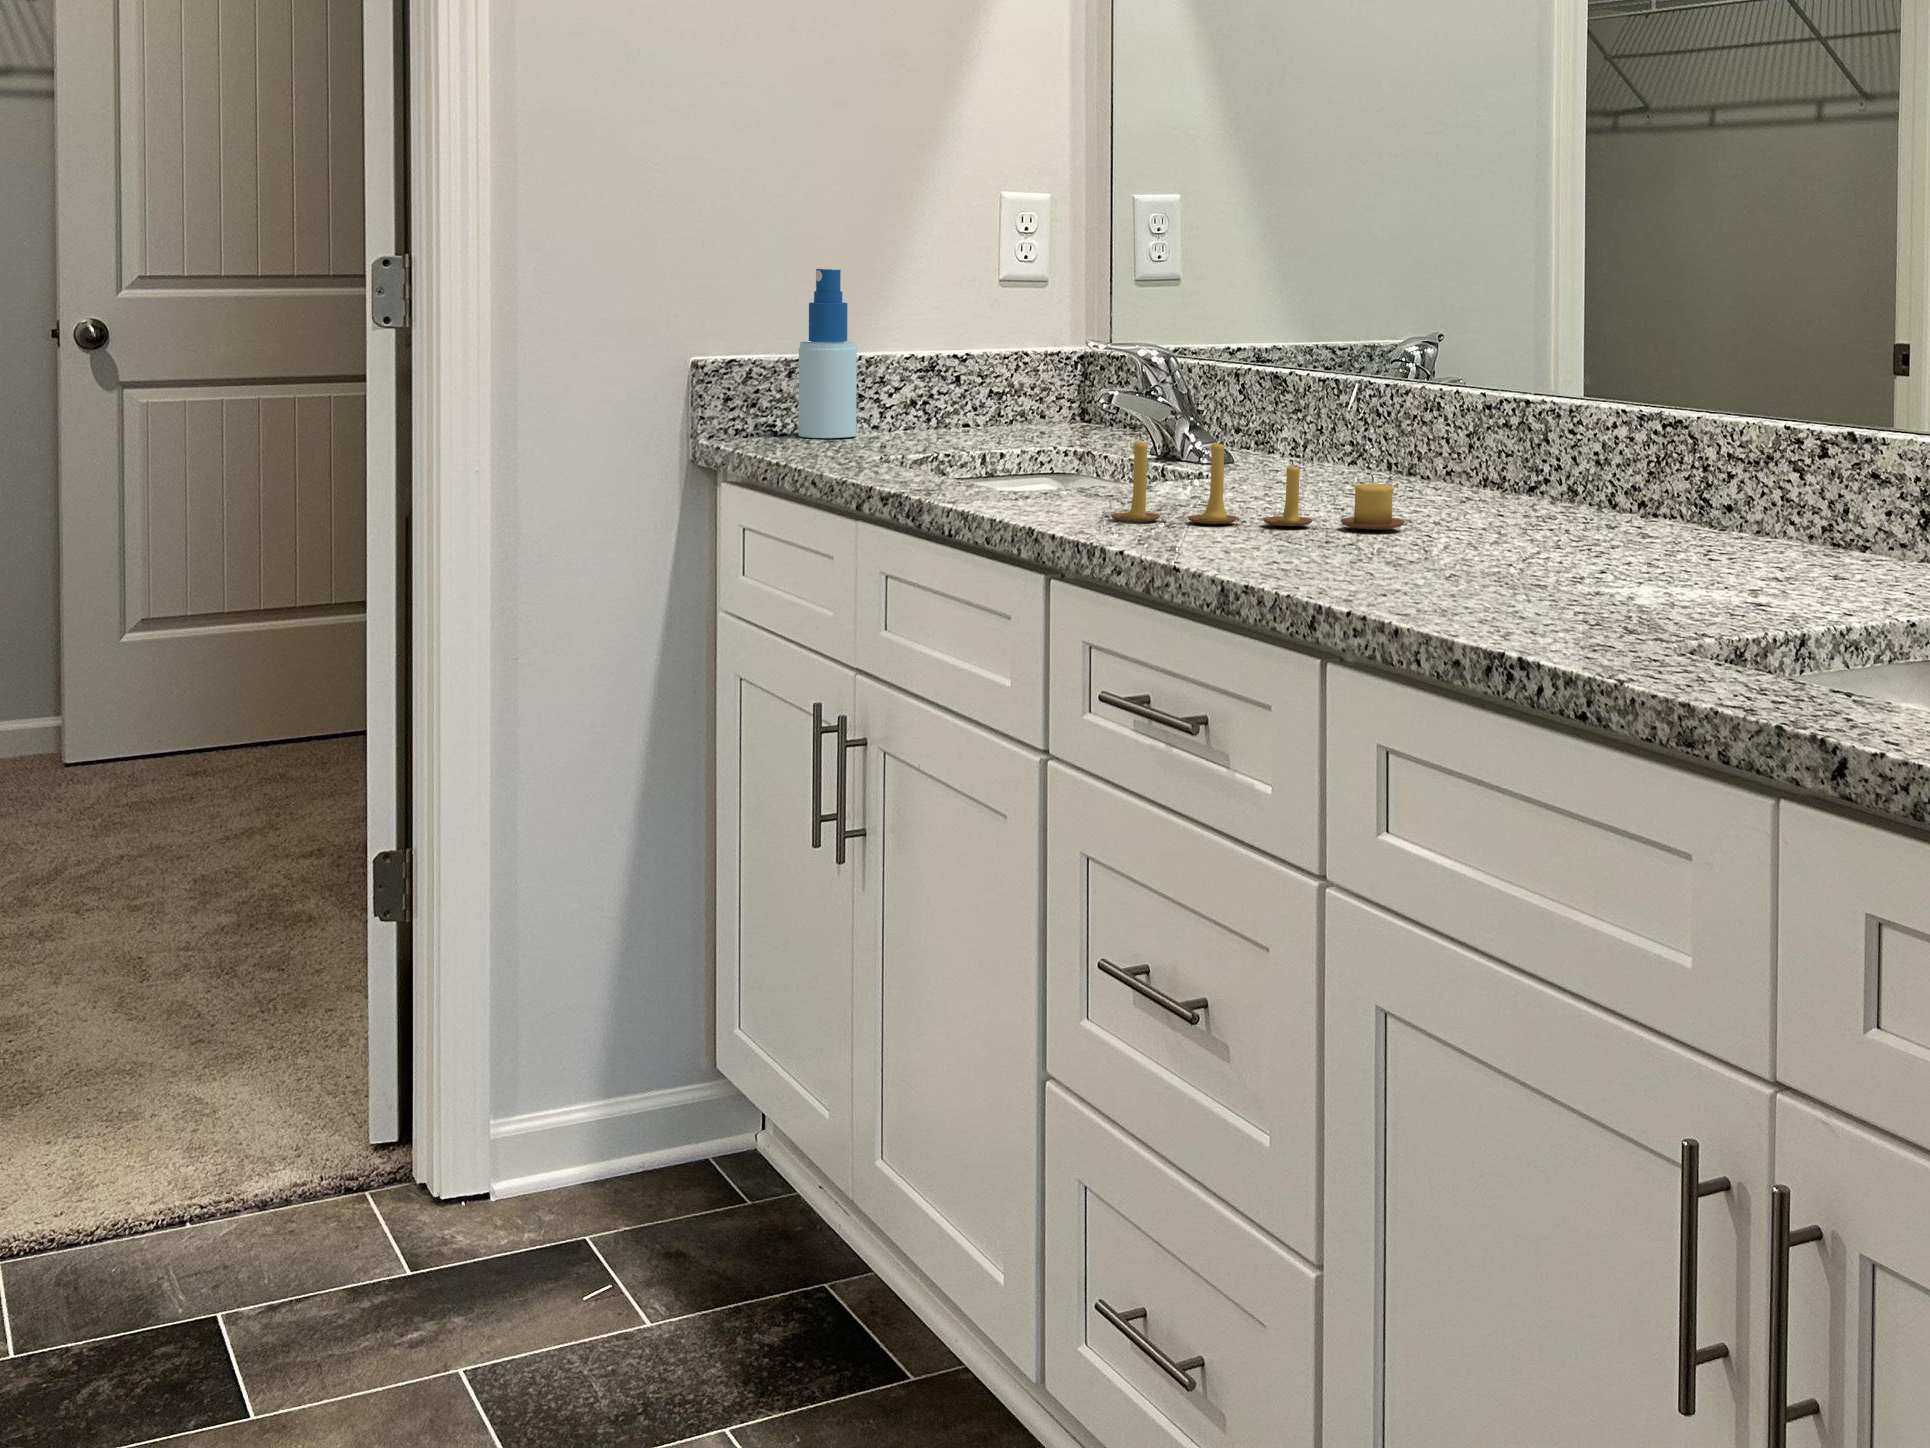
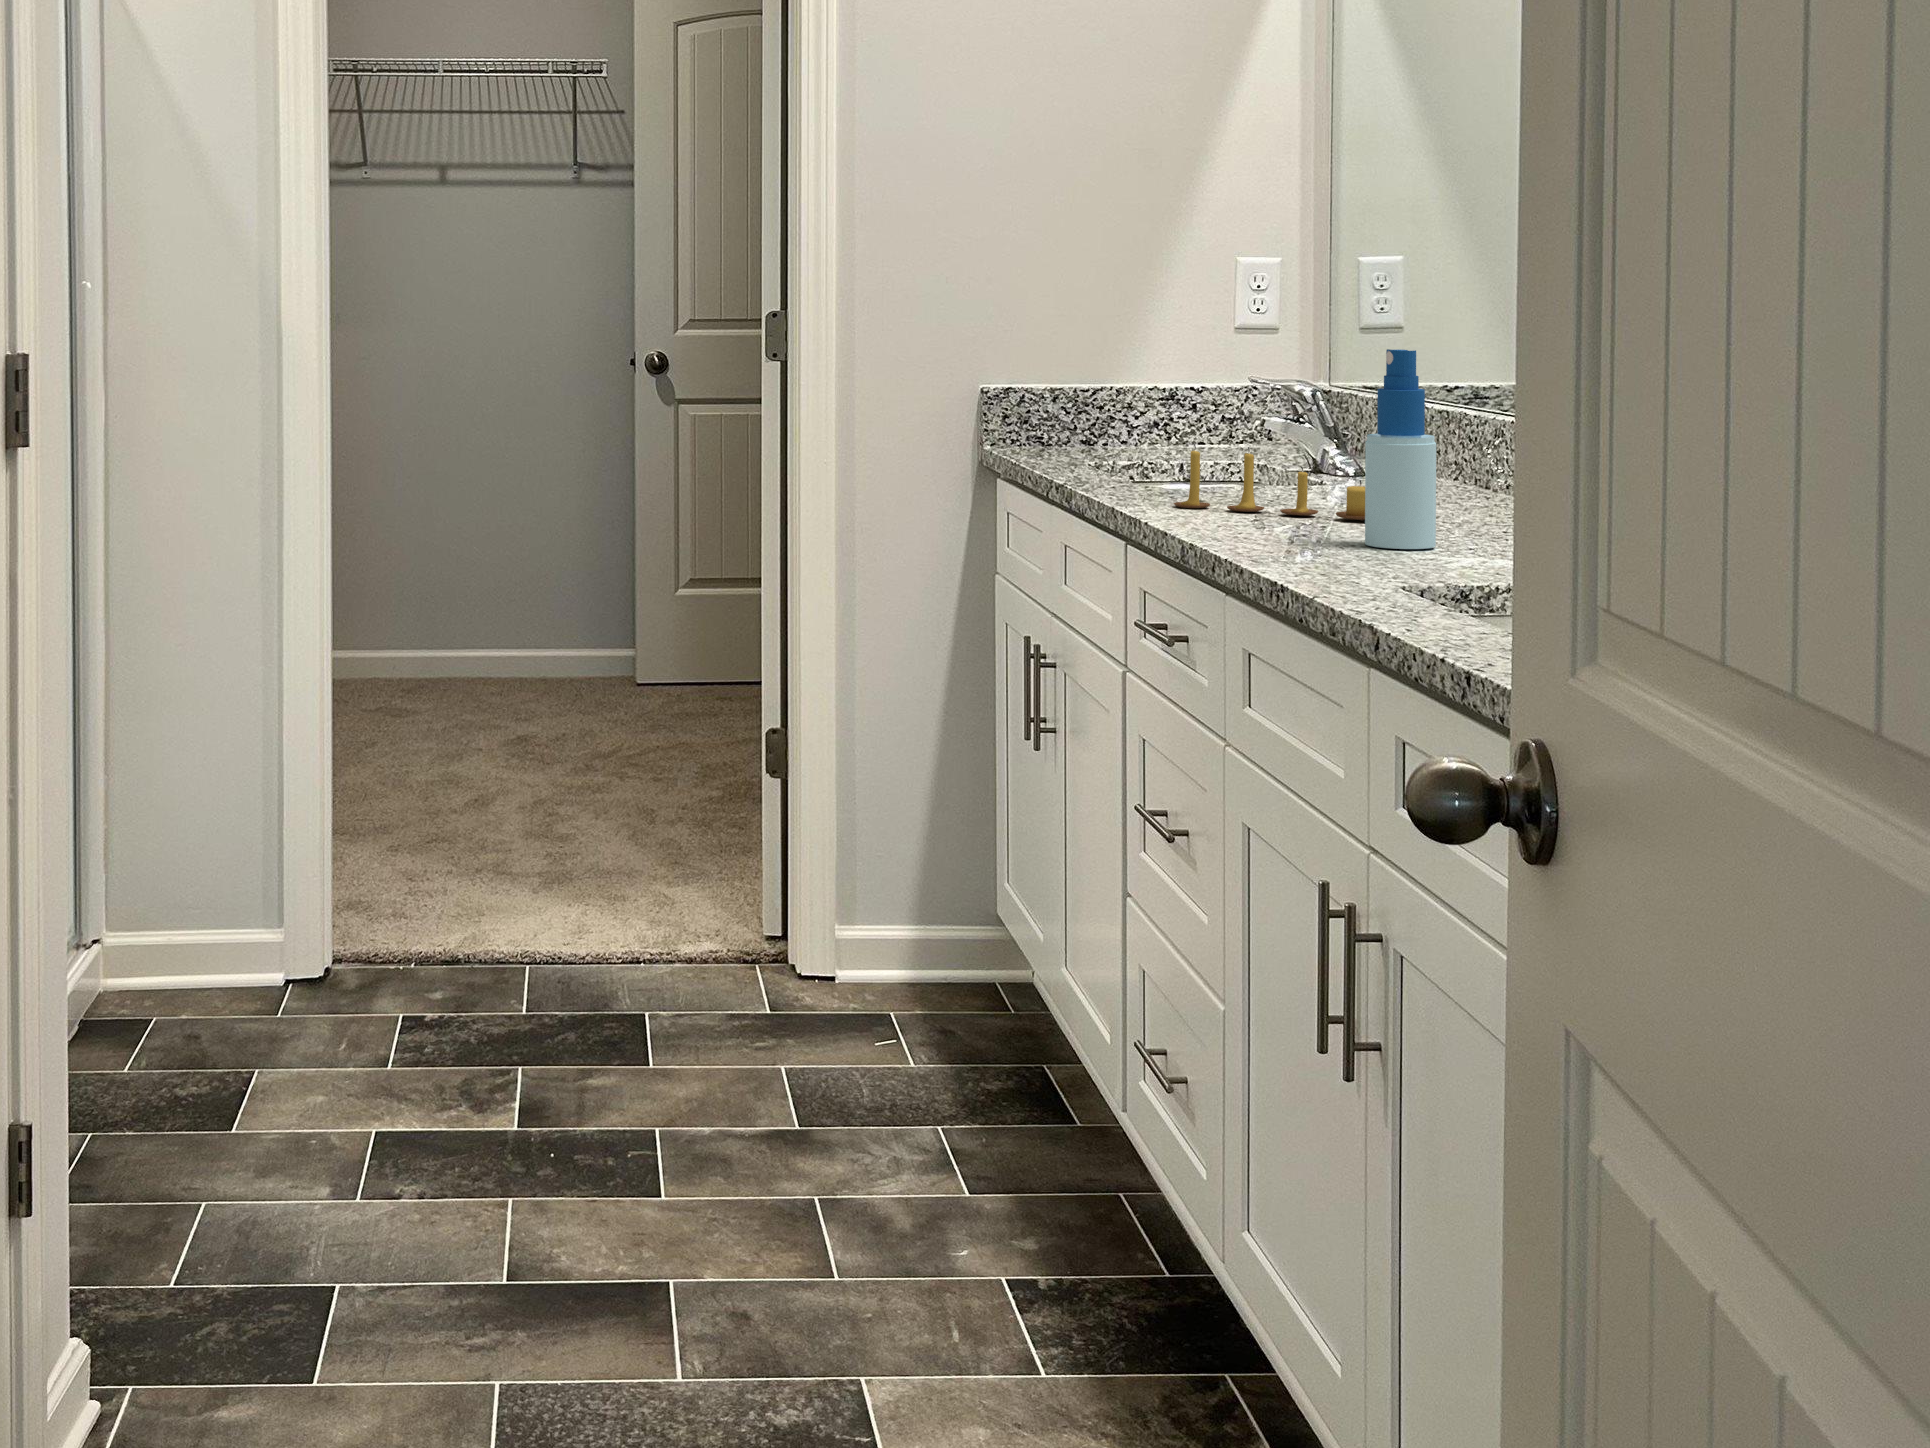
spray bottle: present [798,269,857,438] -> present [1365,349,1436,549]

